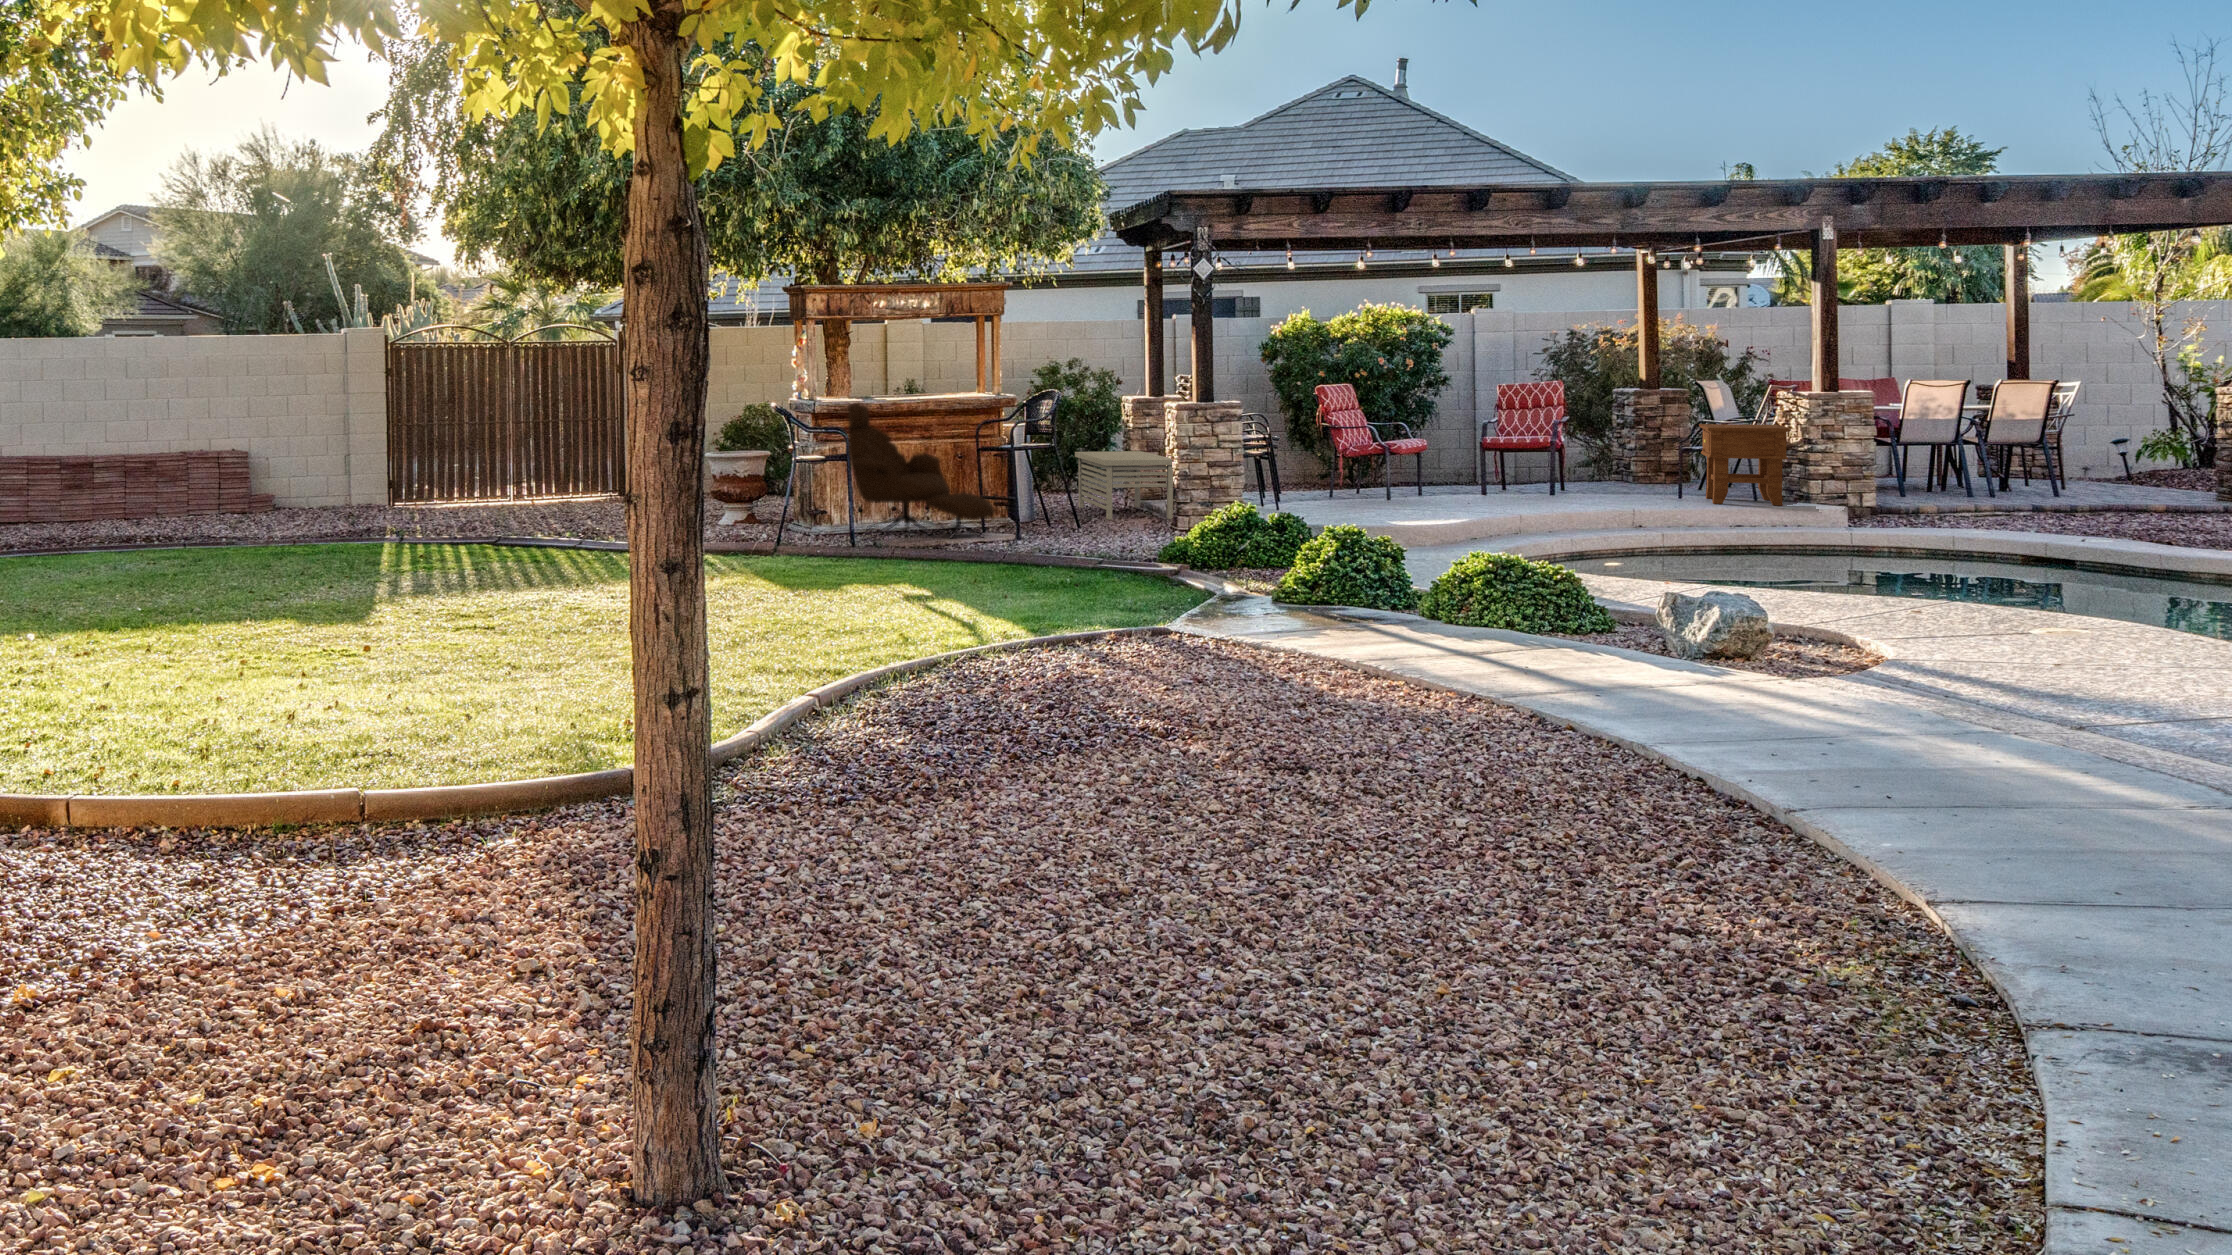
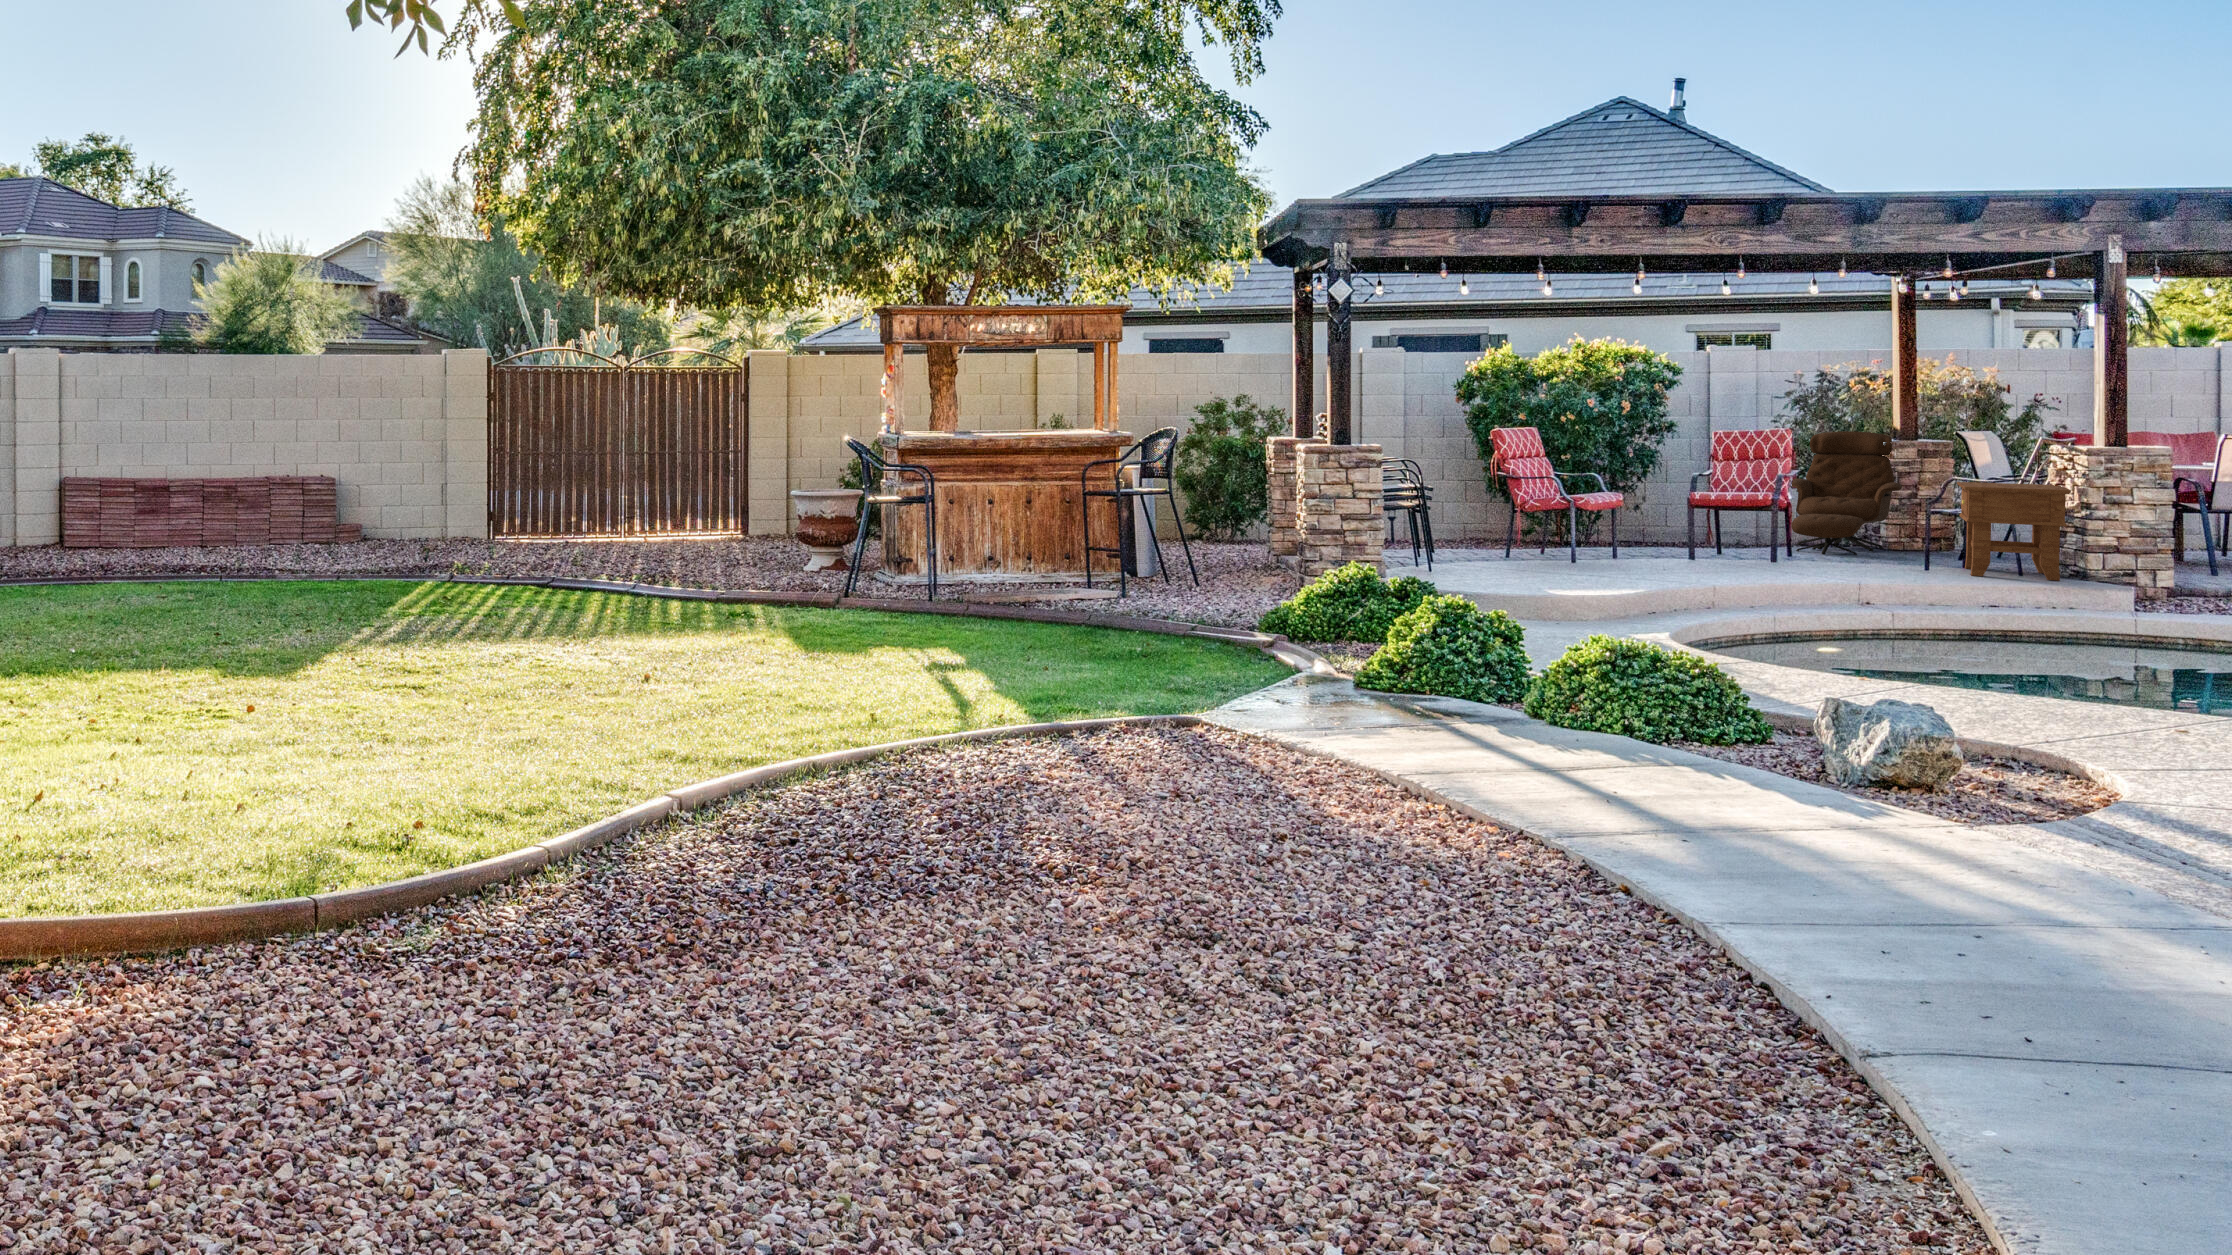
lounge chair: present [847,403,995,538] -> present [1791,431,1902,555]
storage bench: present [1075,451,1173,520] -> none [1207,497,1313,575]

